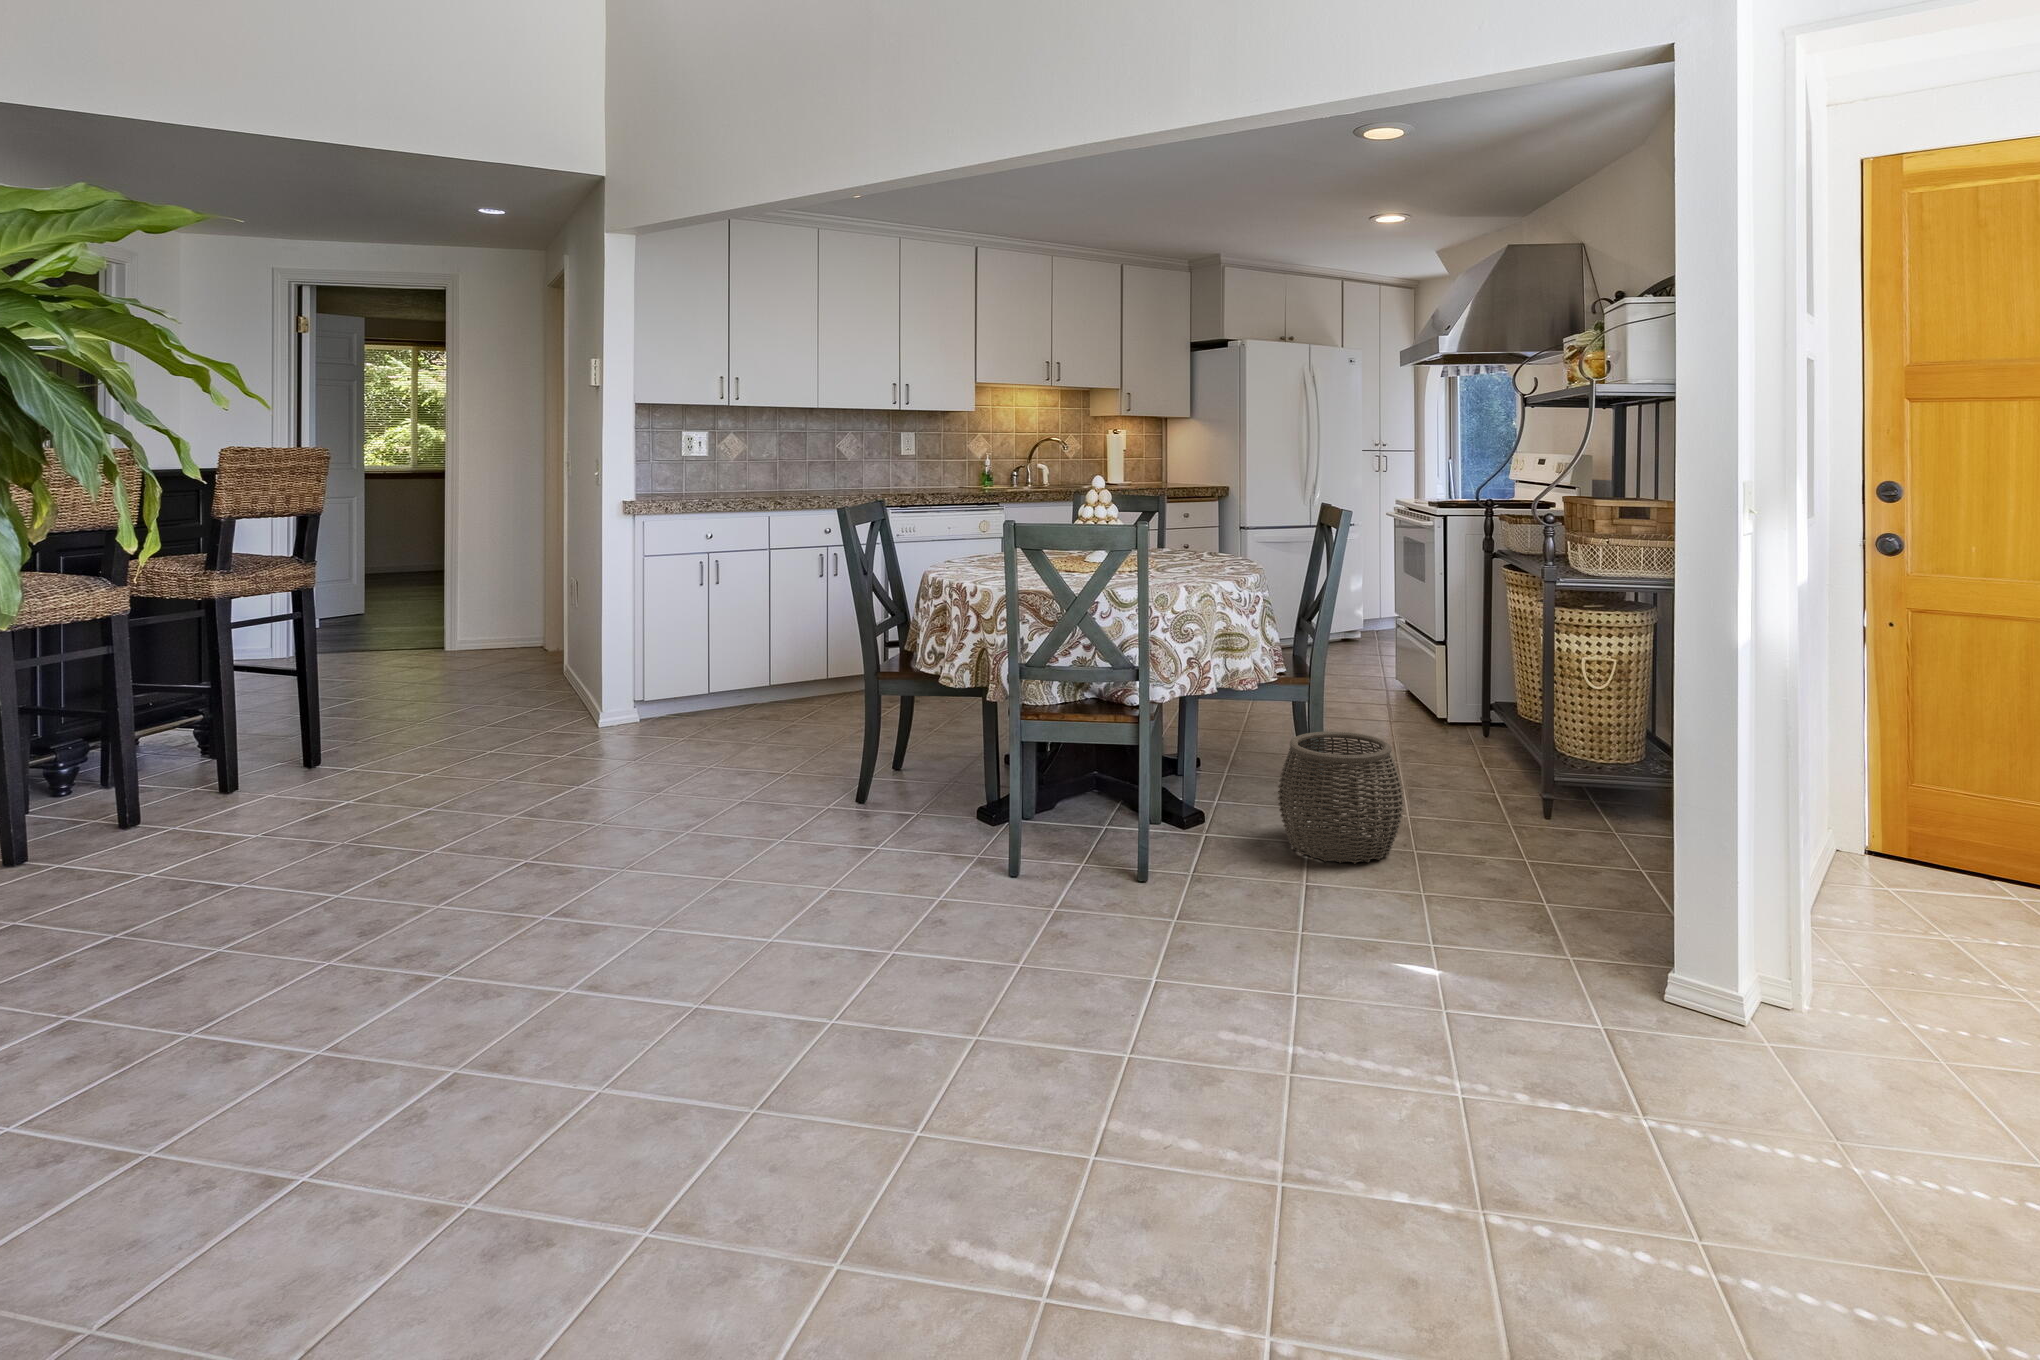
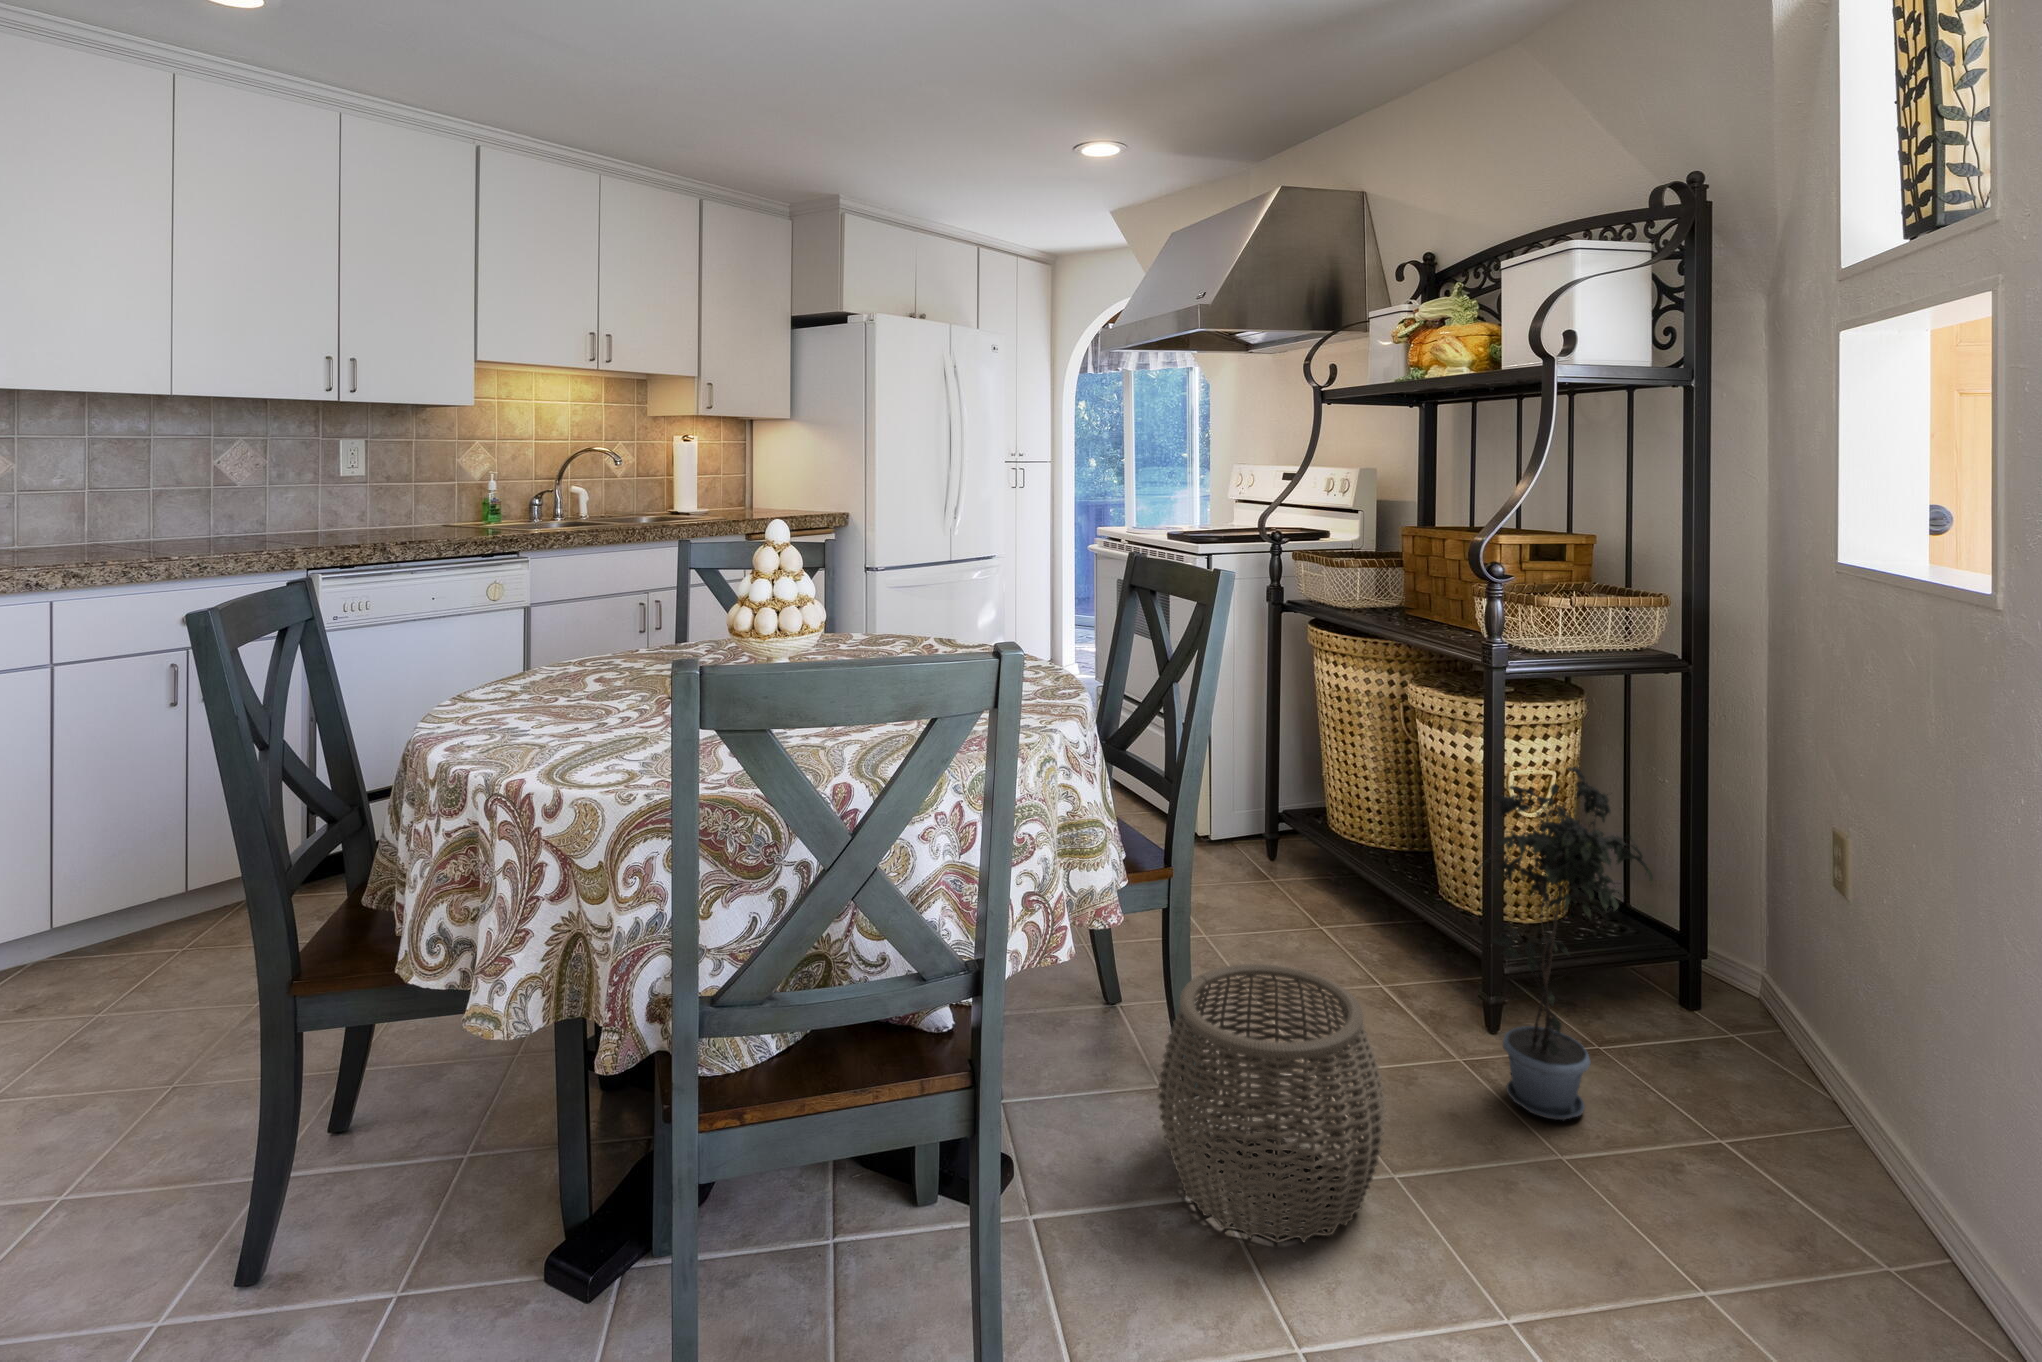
potted plant: none [1497,637,1597,853] -> present [1476,767,1653,1121]

